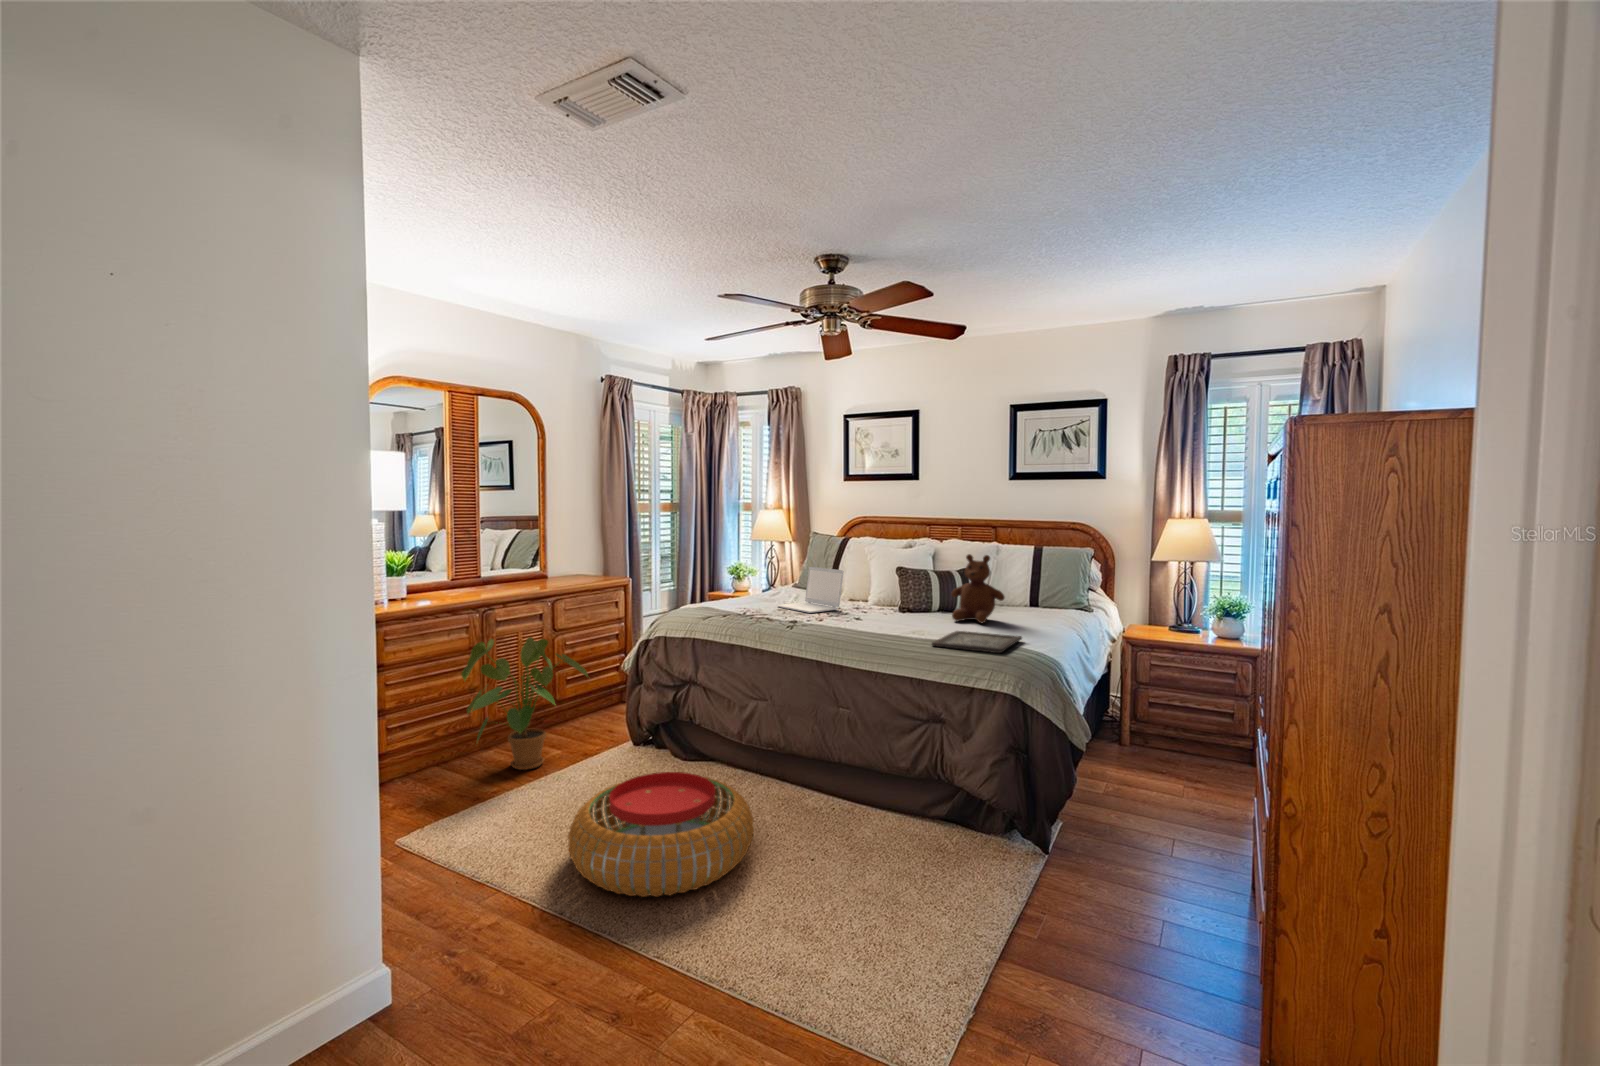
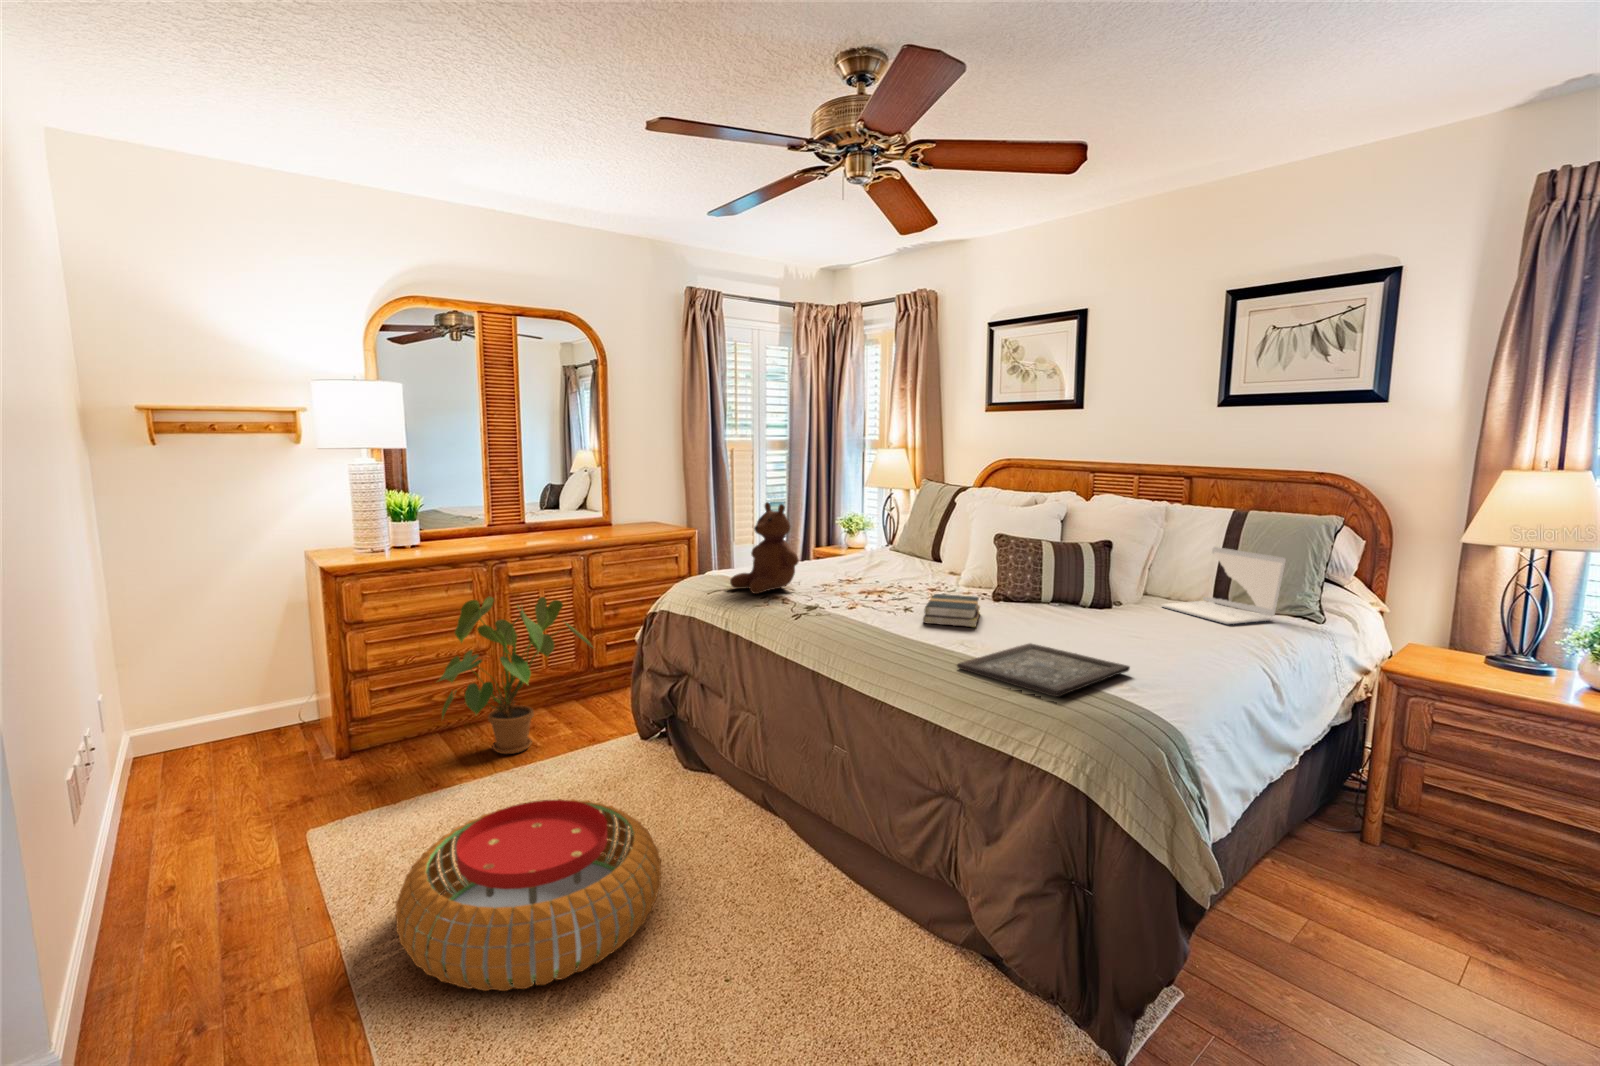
teddy bear: present [952,554,1005,623] -> present [730,502,799,594]
laptop: present [778,567,844,613] -> present [1161,547,1286,624]
hardback book: none [871,608,913,626] -> present [923,594,980,627]

